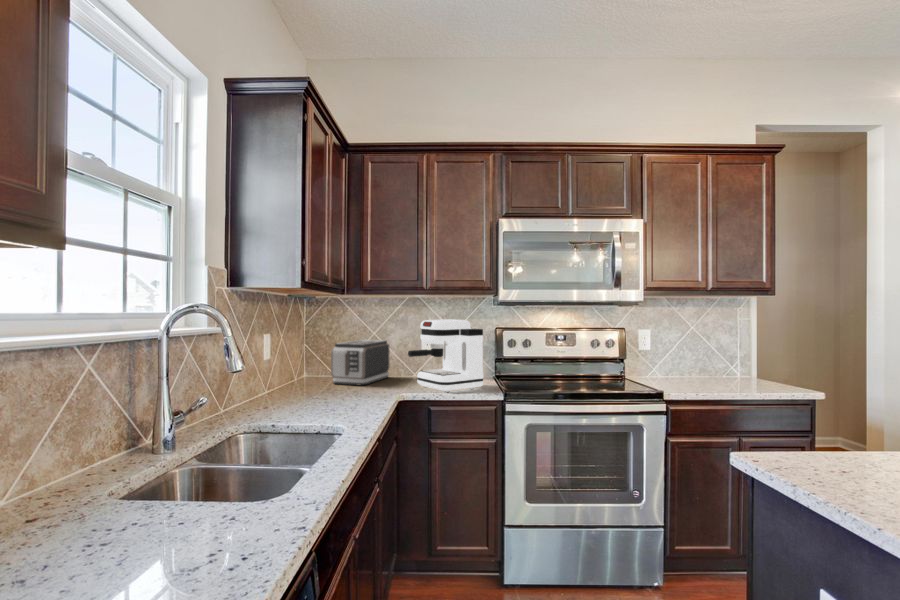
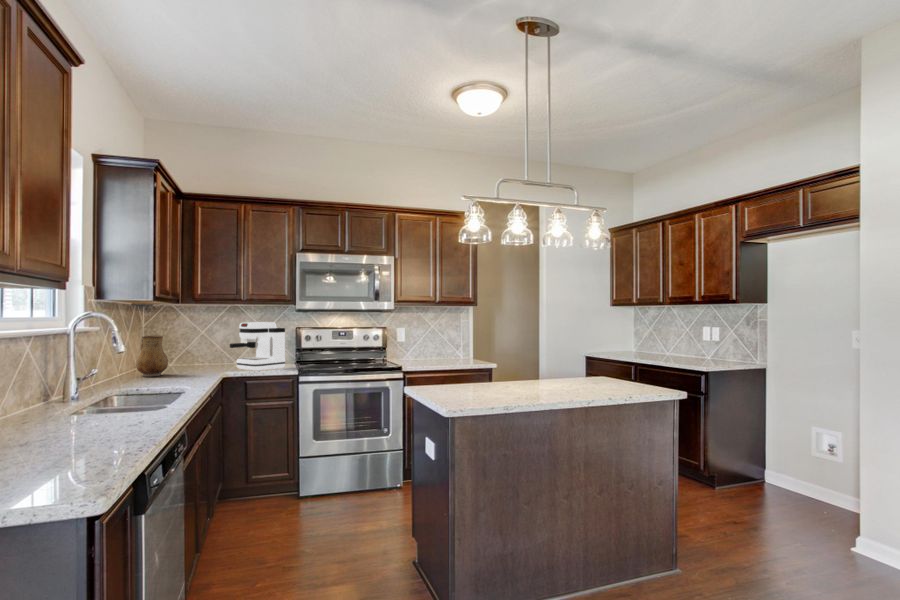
ceramic pitcher: none [289,338,329,395] -> present [136,336,168,377]
toaster: present [331,340,389,385] -> none [167,338,215,371]

